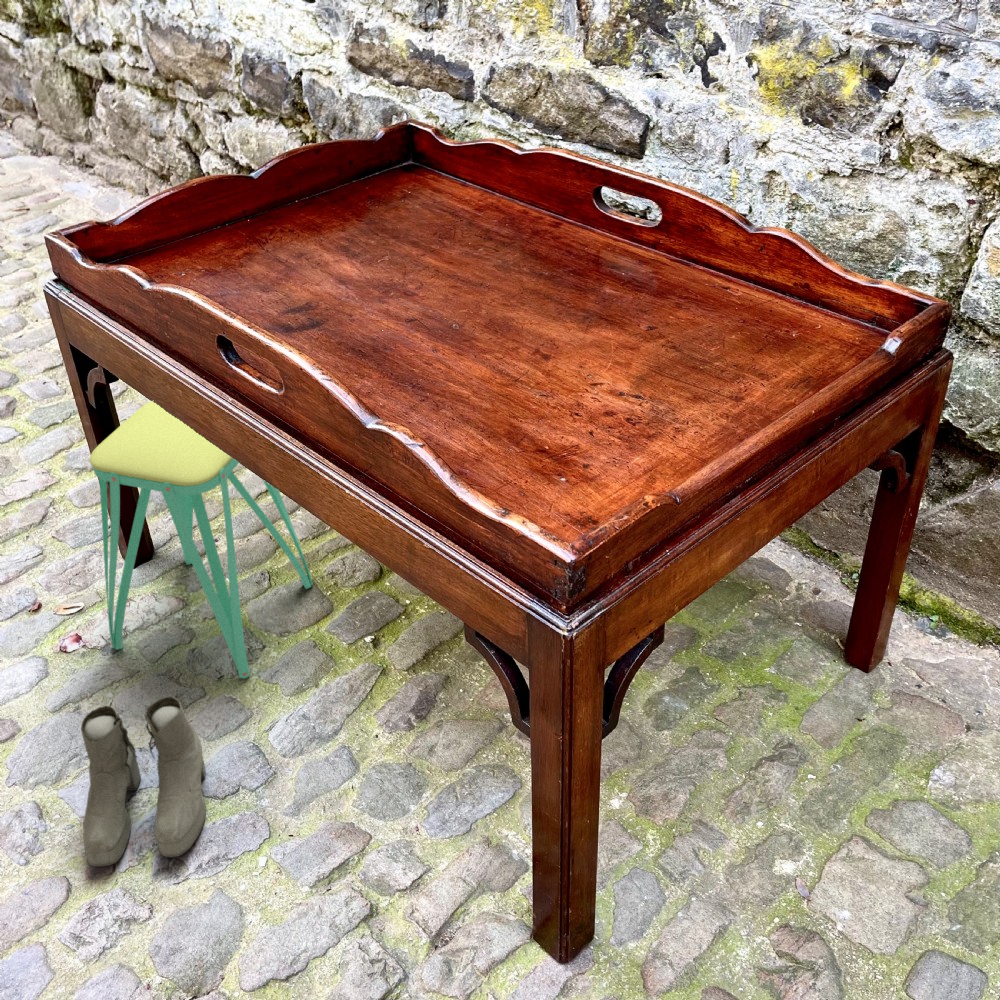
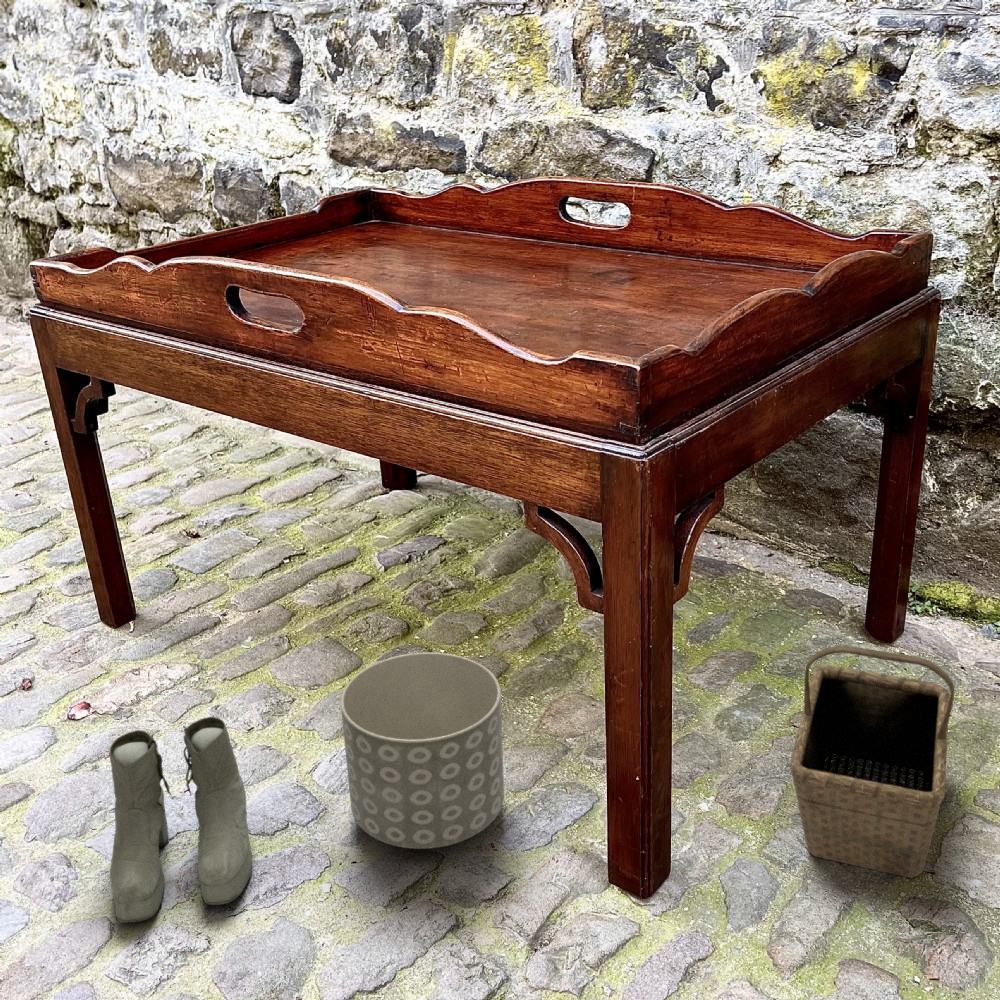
stool: present [90,401,312,678] -> none [104,428,335,731]
planter: none [279,646,426,823] -> present [341,652,504,849]
basket: none [665,680,833,891] -> present [790,646,954,878]

